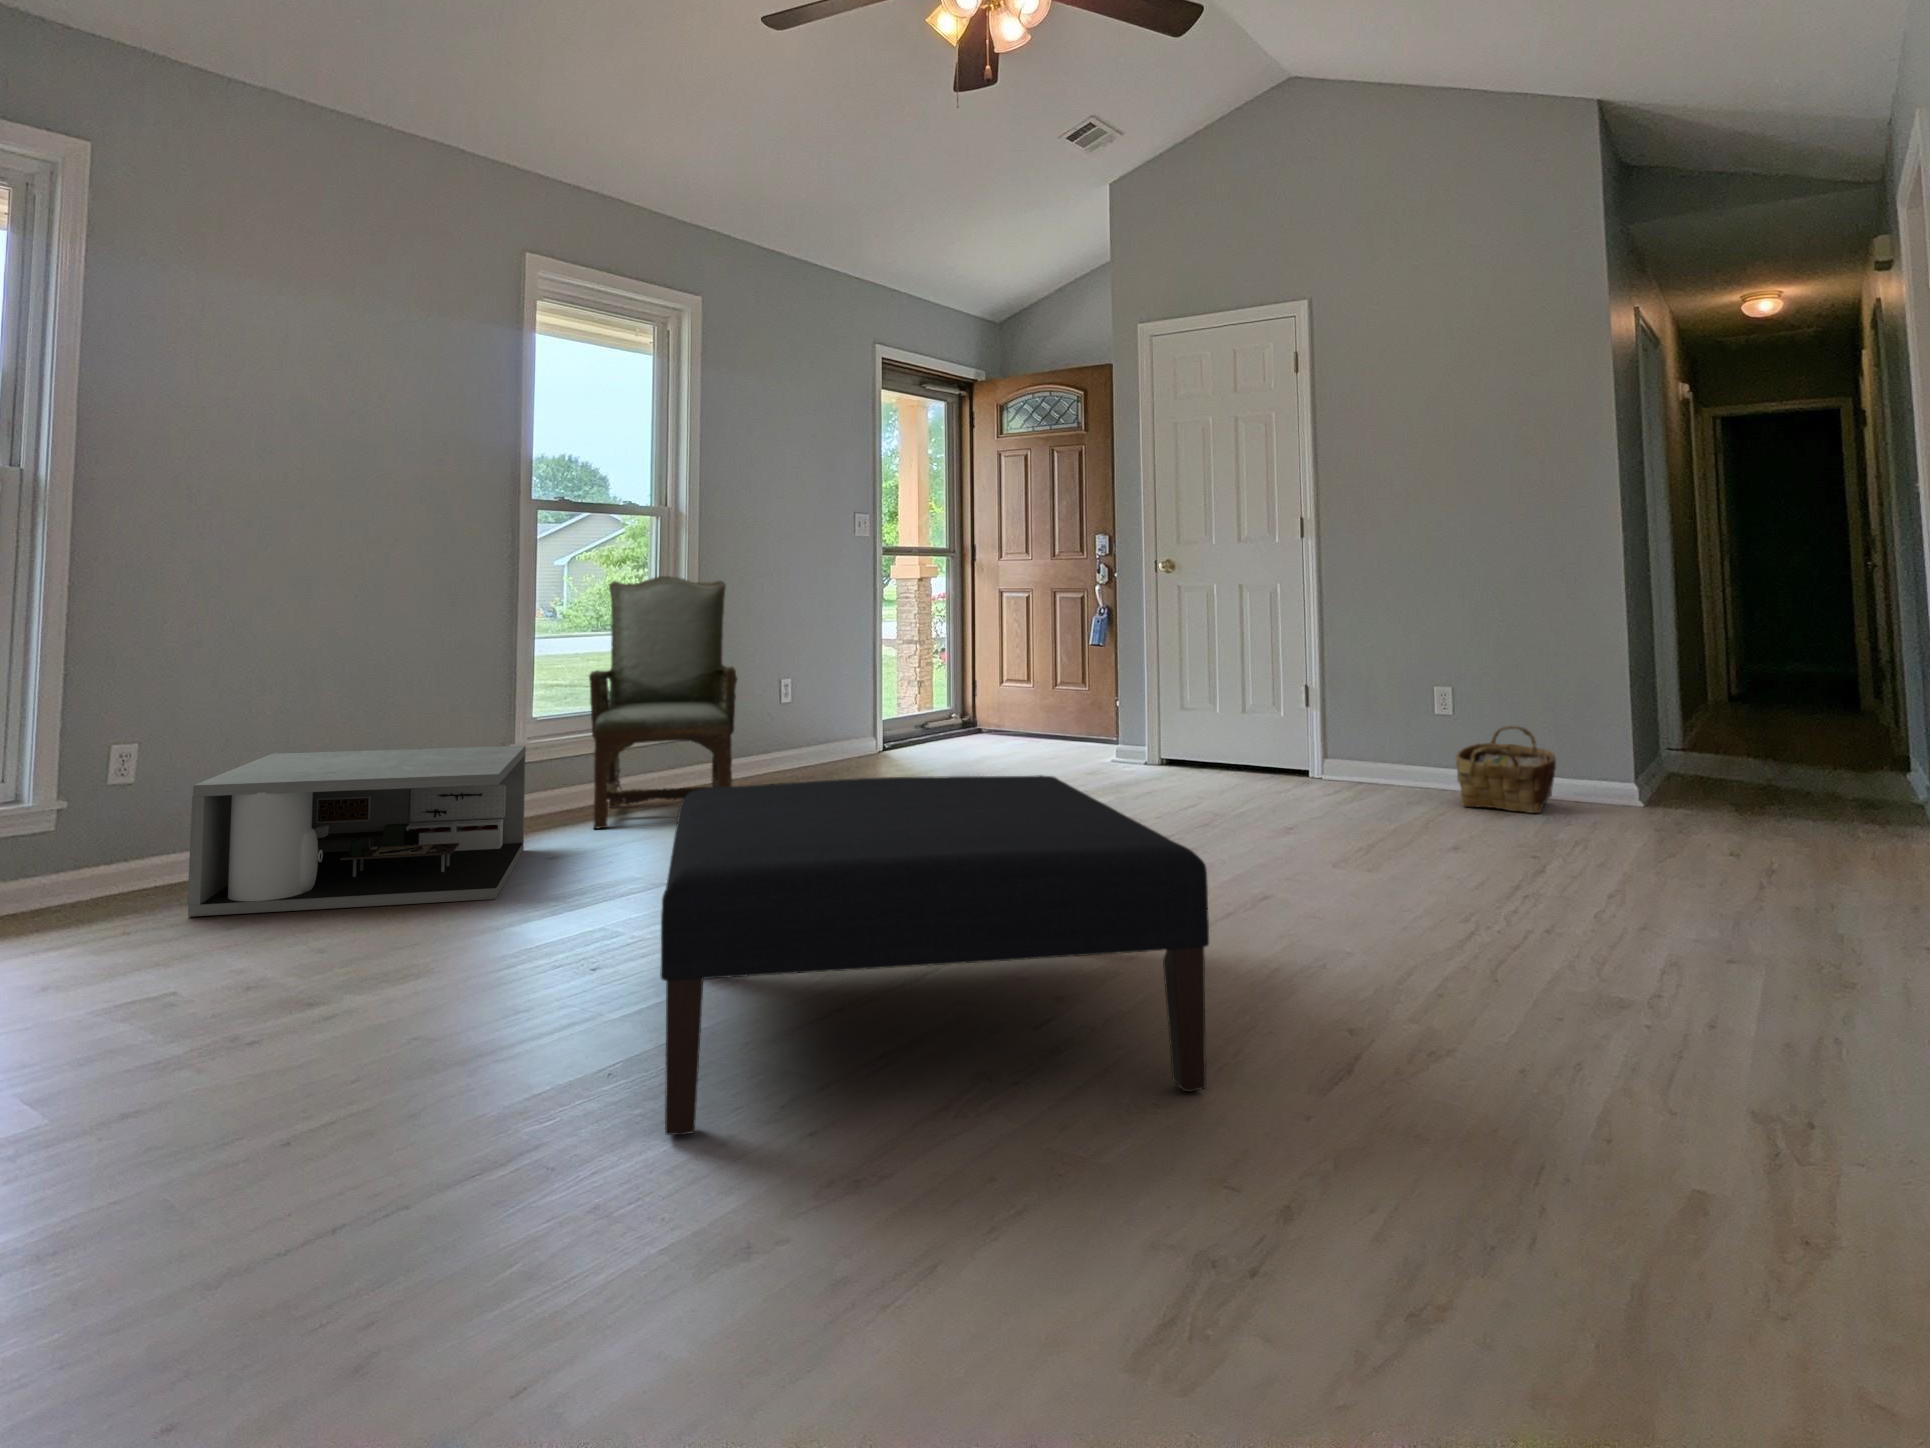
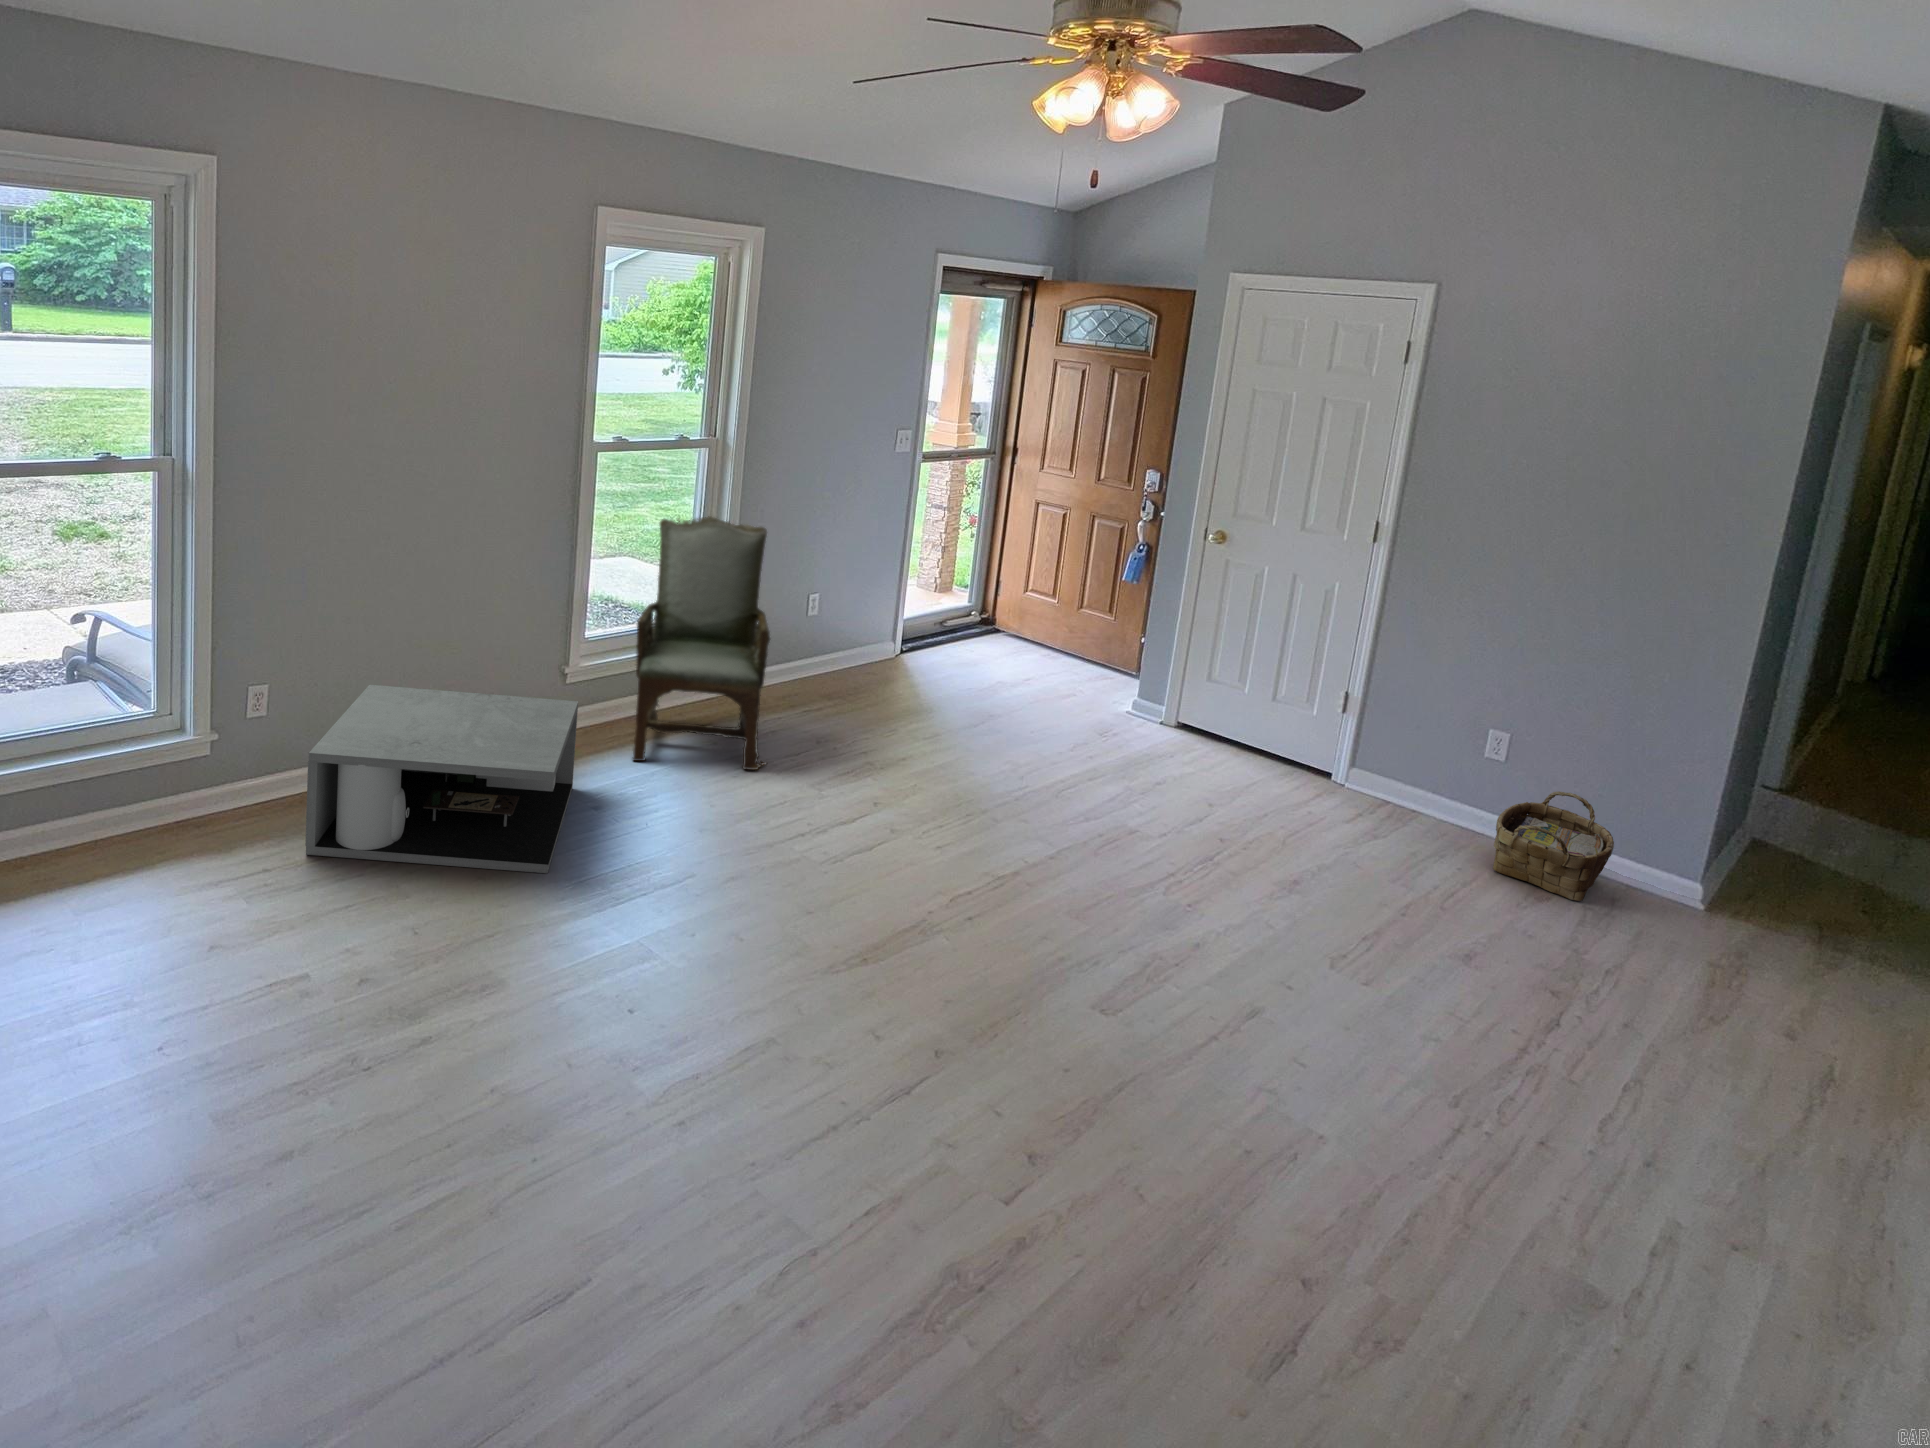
ottoman: present [661,775,1209,1135] -> none [675,896,1193,1370]

